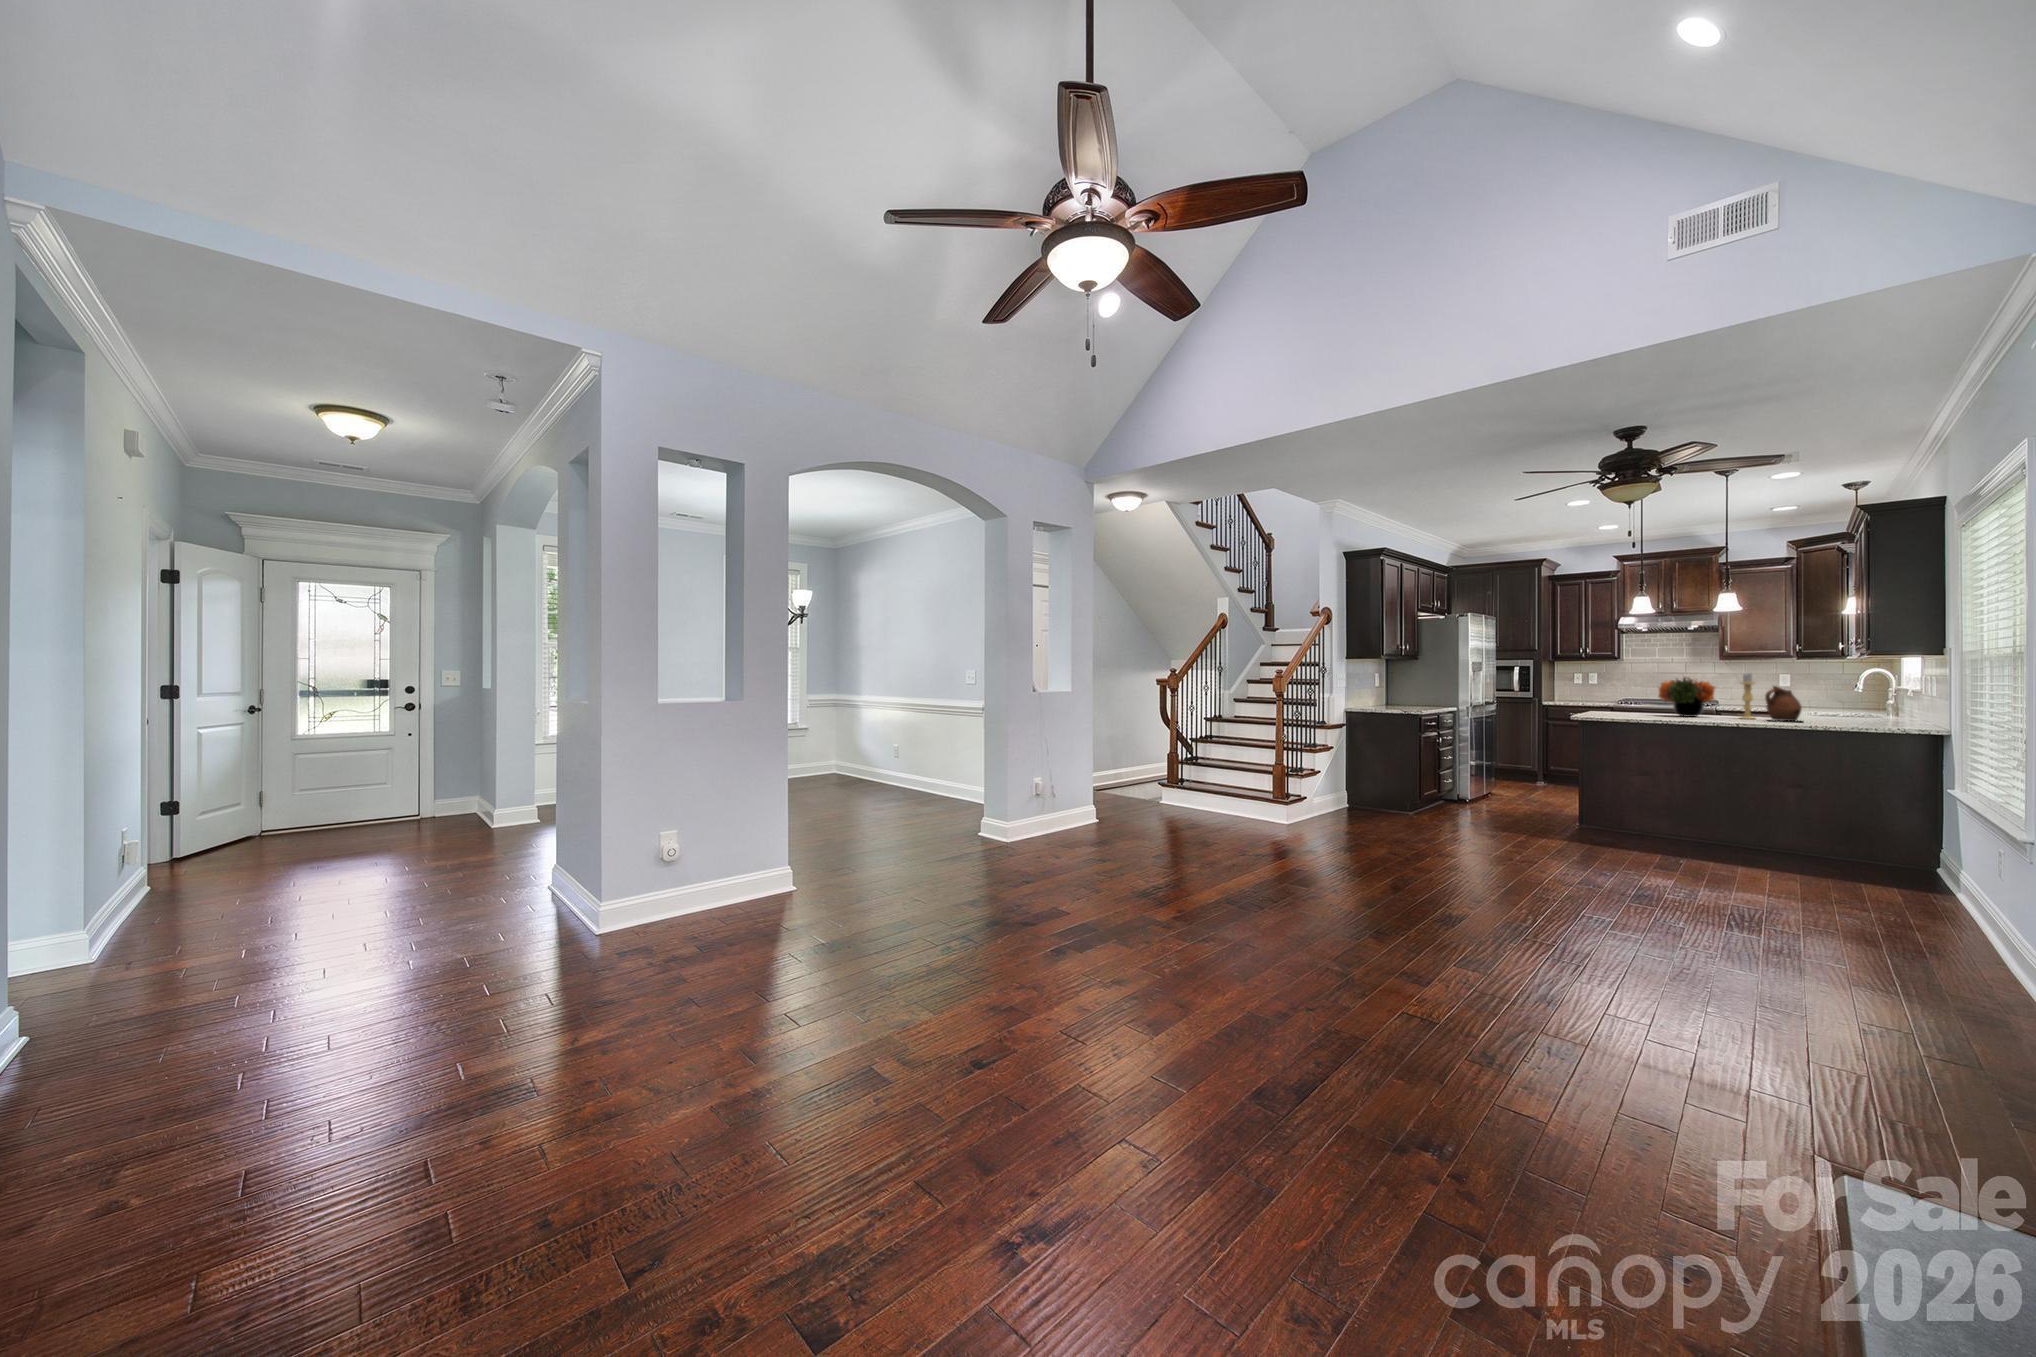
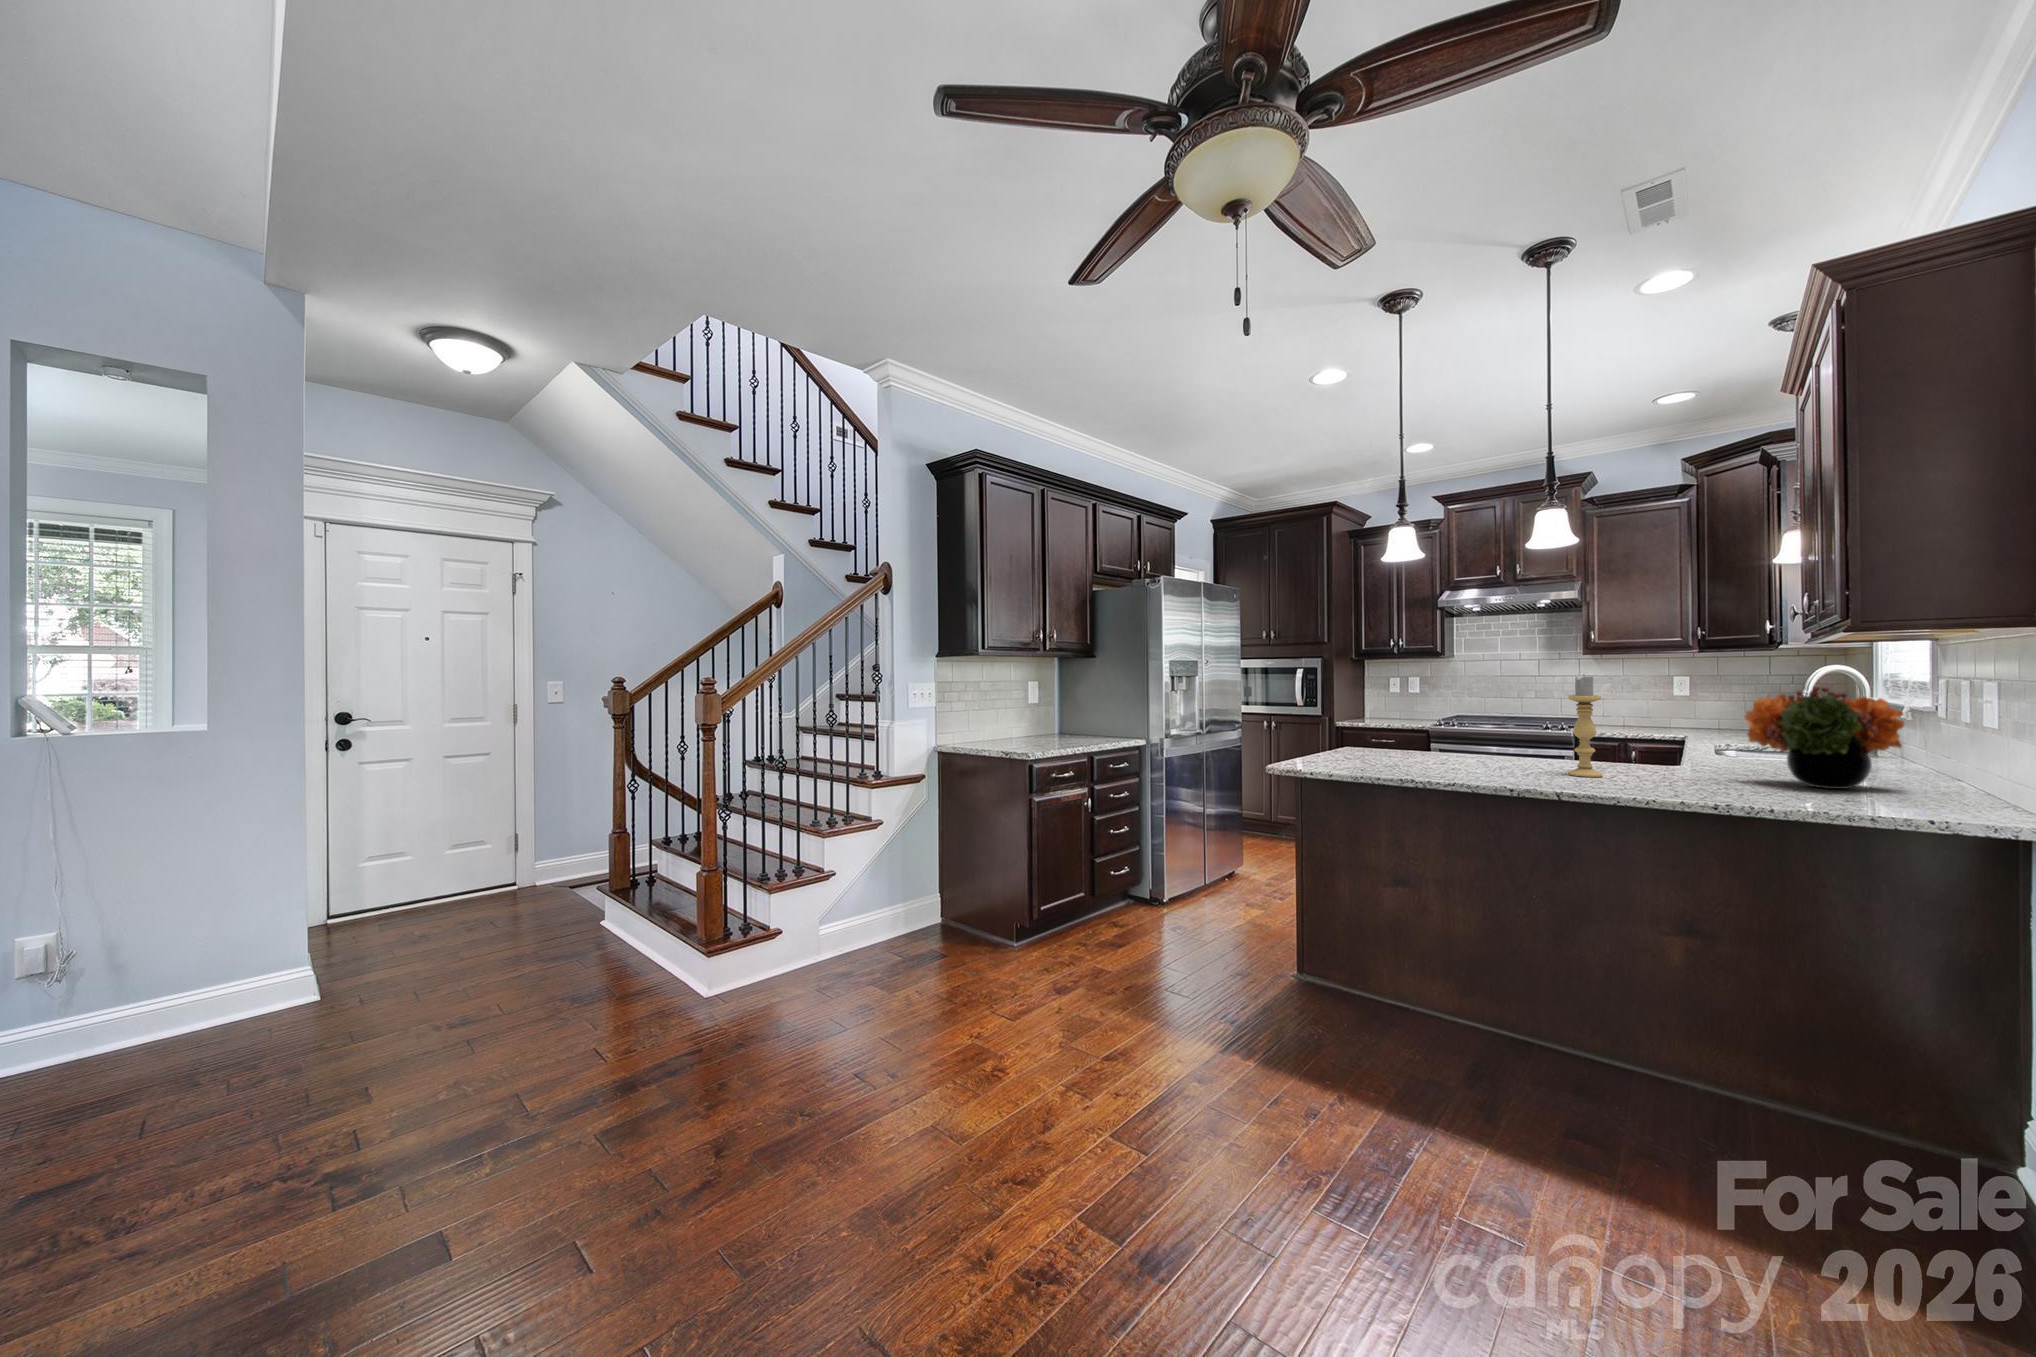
flower arrangement: present [1658,677,1715,717] -> present [1745,686,1904,789]
ceramic pitcher: present [1765,686,1803,722] -> none [1612,706,1697,792]

